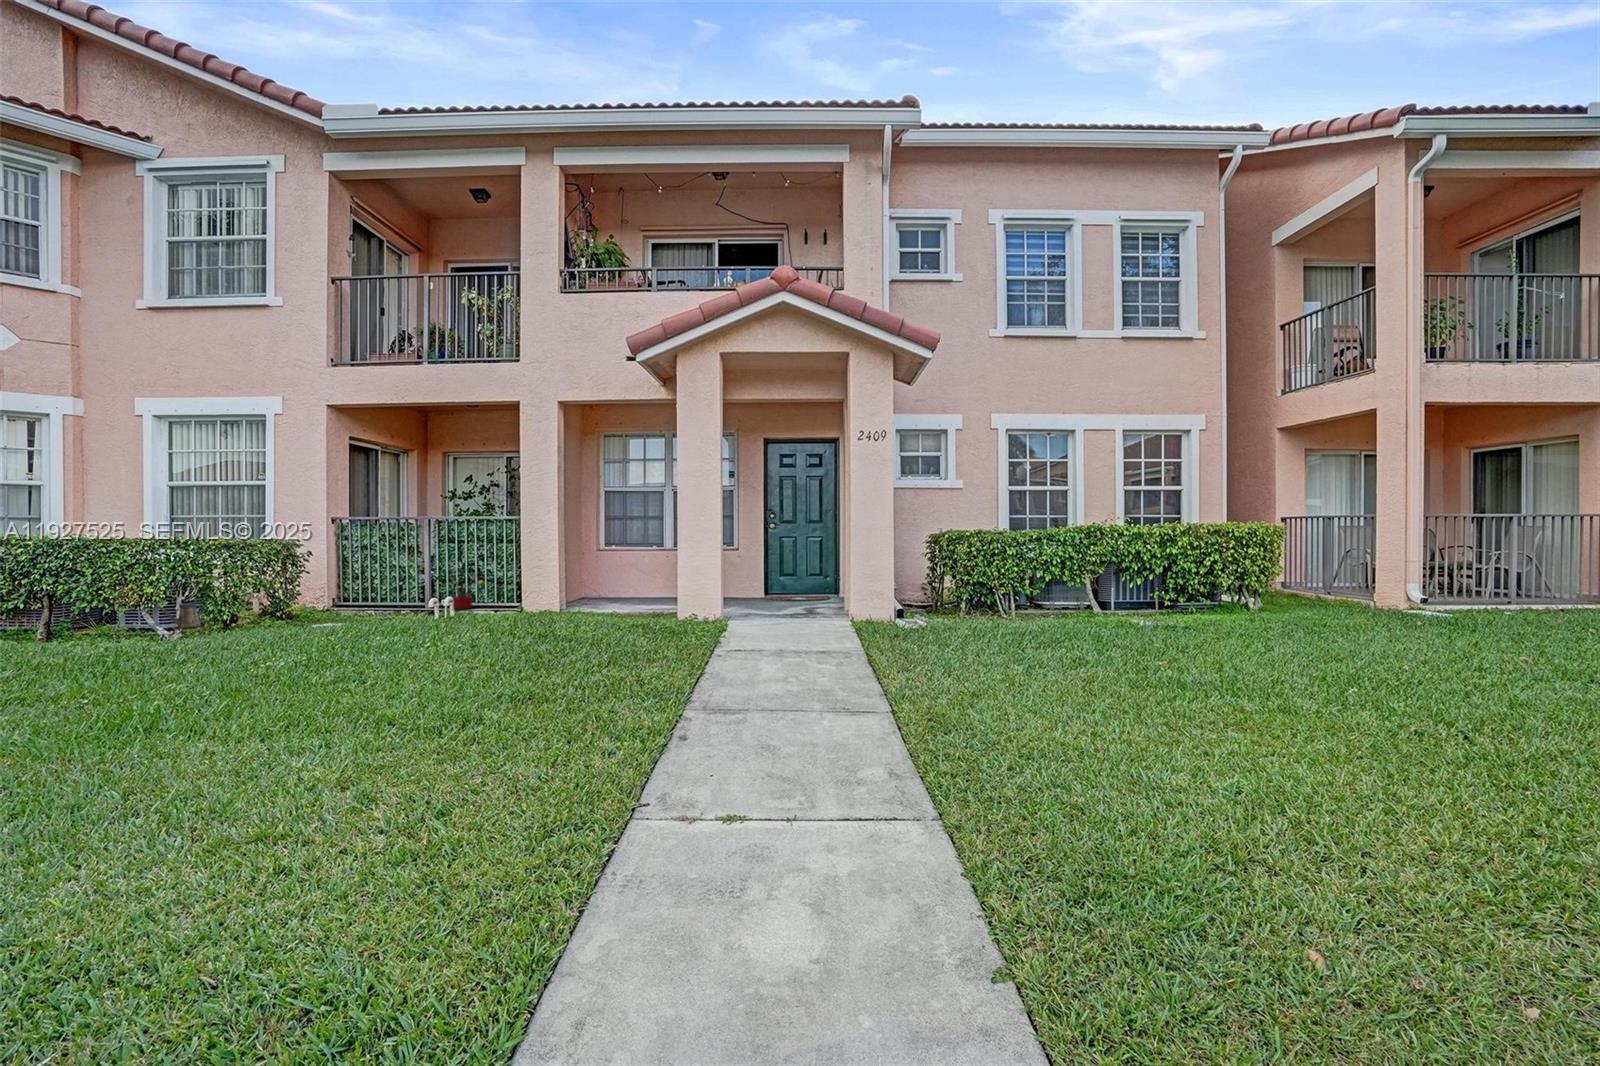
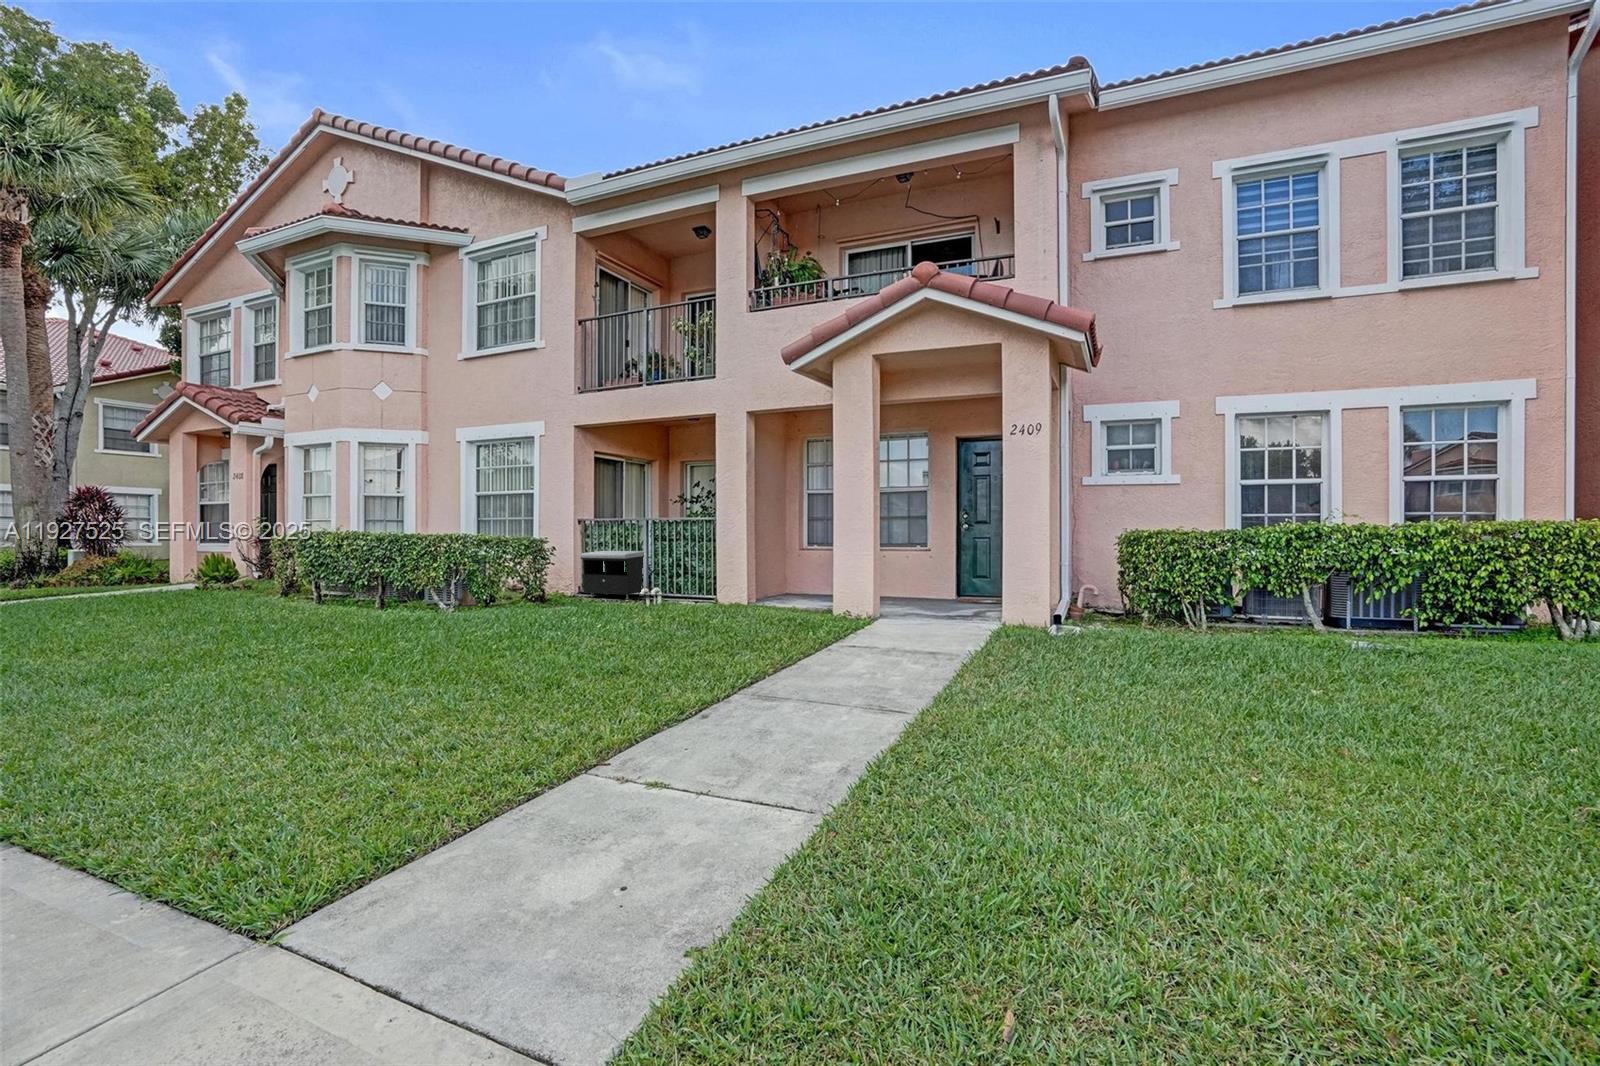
storage bench: none [345,555,434,611] -> present [581,551,644,599]
decorative plant: present [452,569,483,609] -> none [659,559,682,599]

